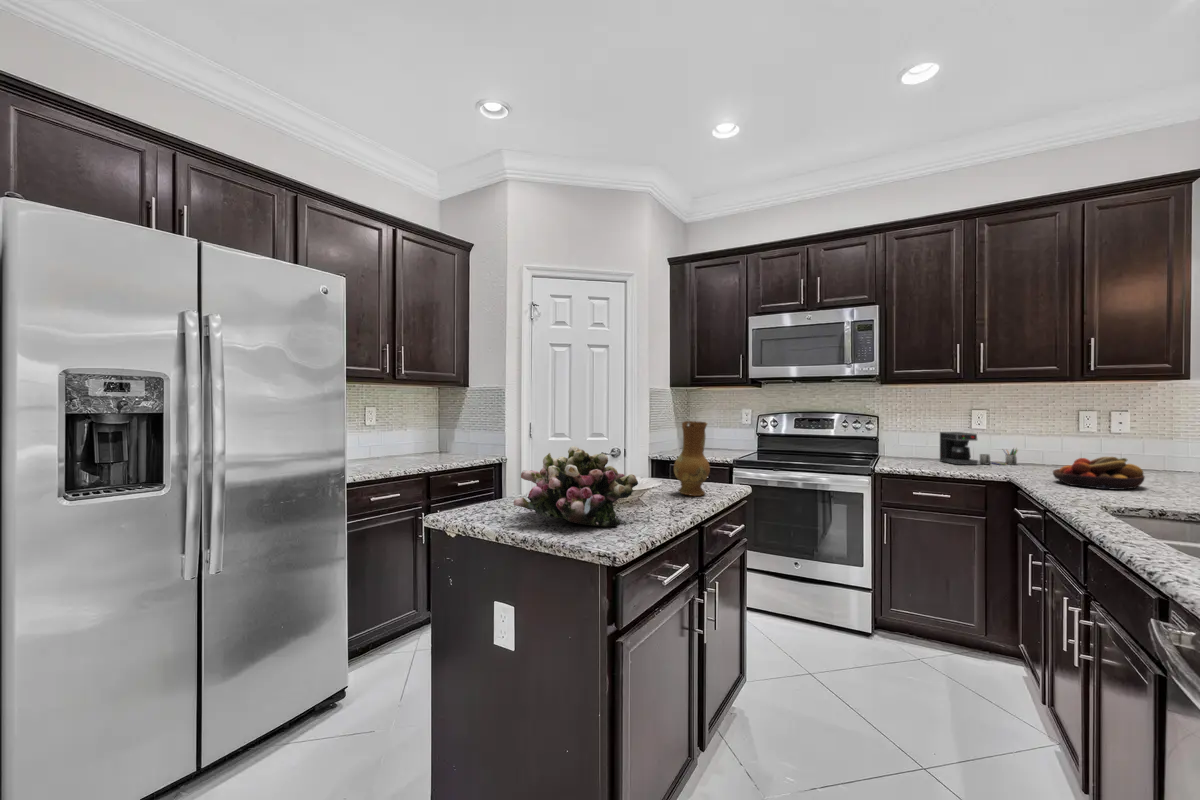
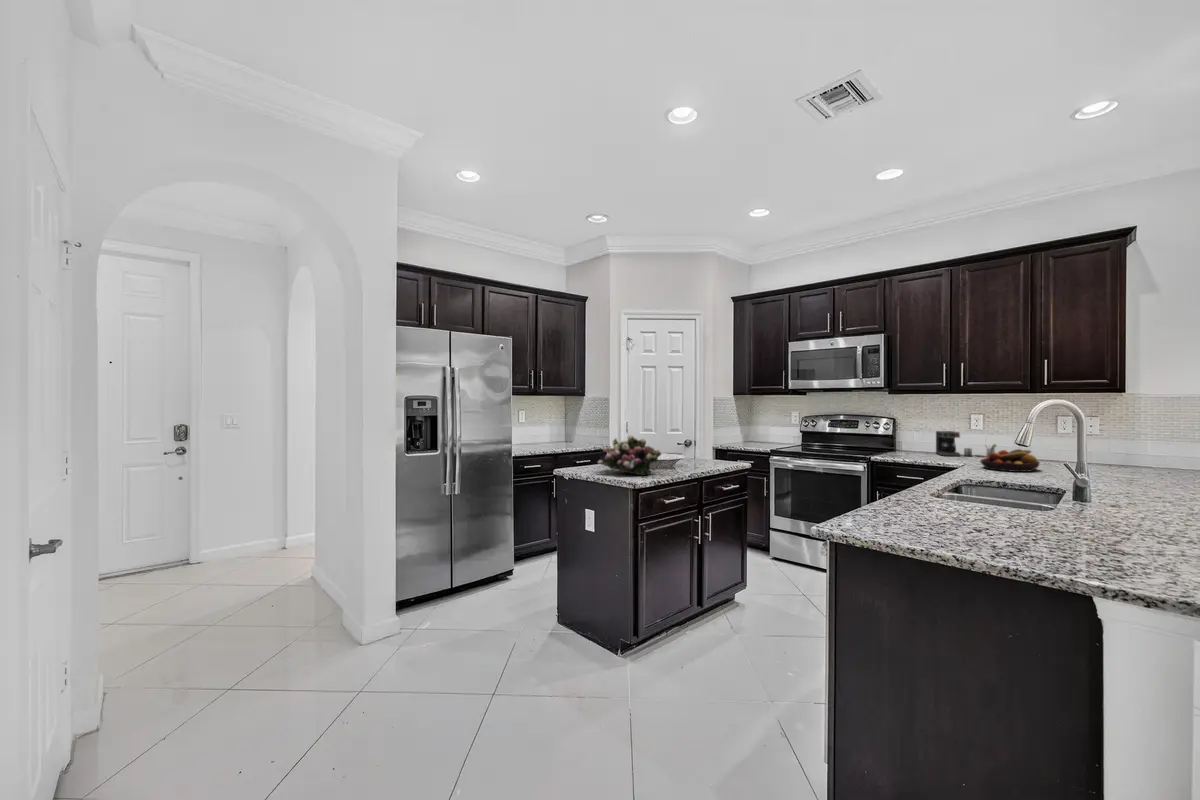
ceramic jug: present [674,421,710,496] -> none [697,422,718,466]

